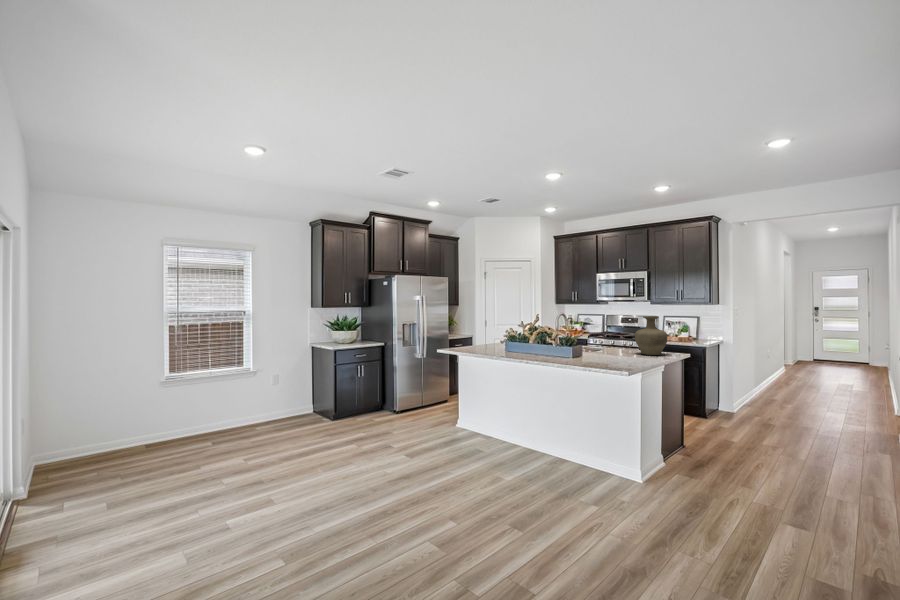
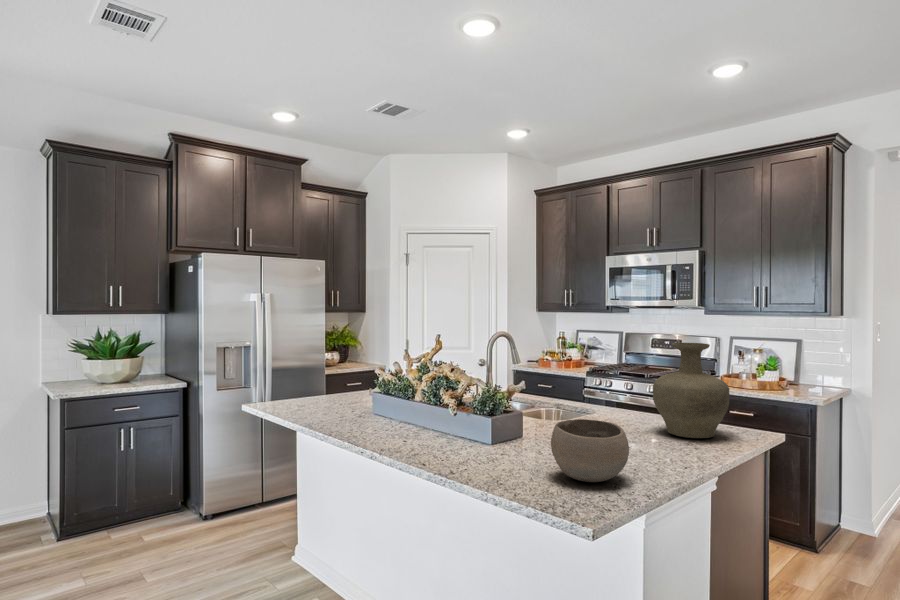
bowl: none [604,343,634,364] -> present [551,419,629,482]

